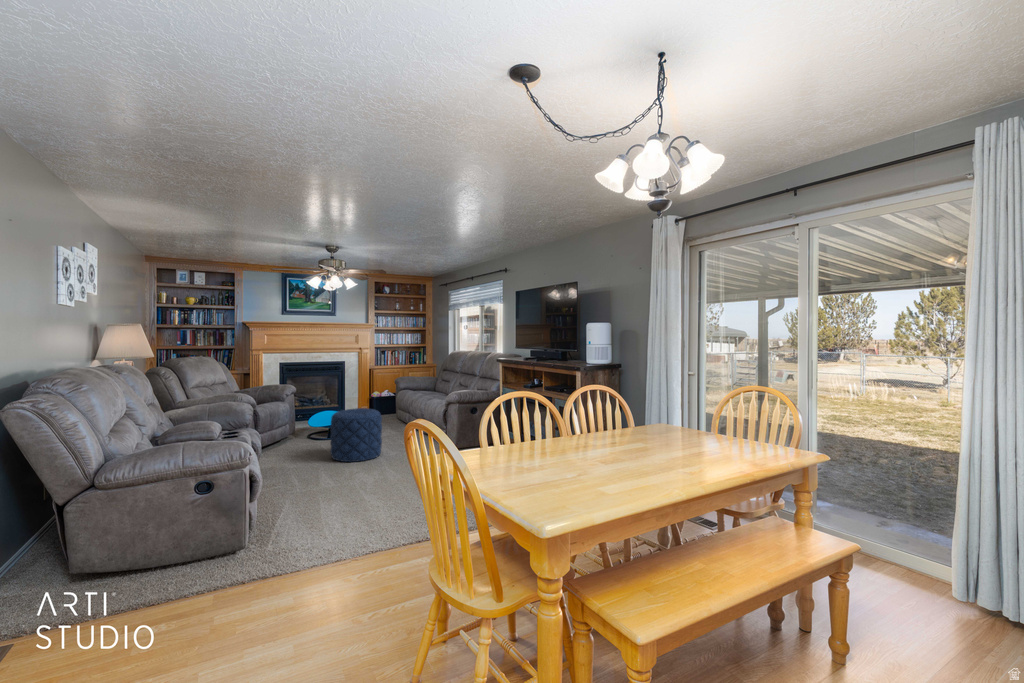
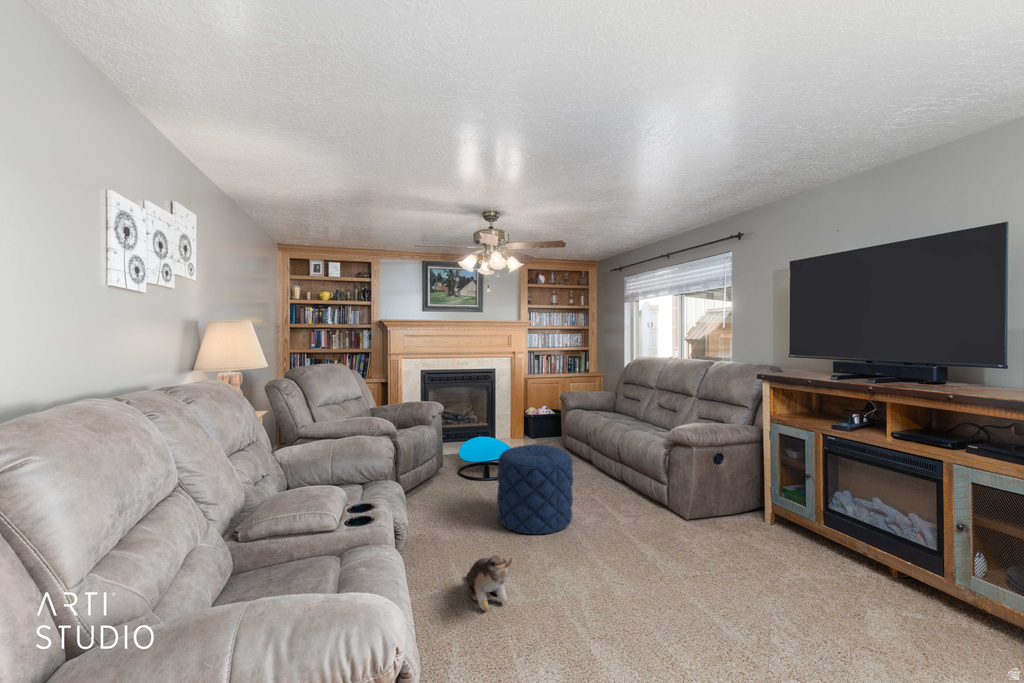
plush toy: none [303,459,327,491] -> present [467,555,512,611]

